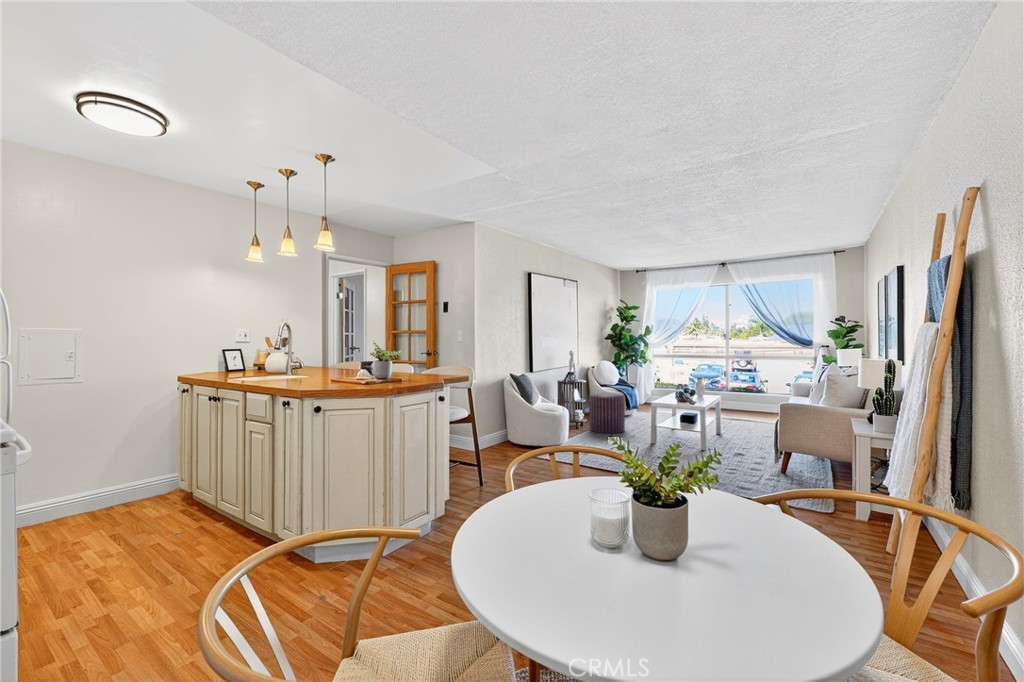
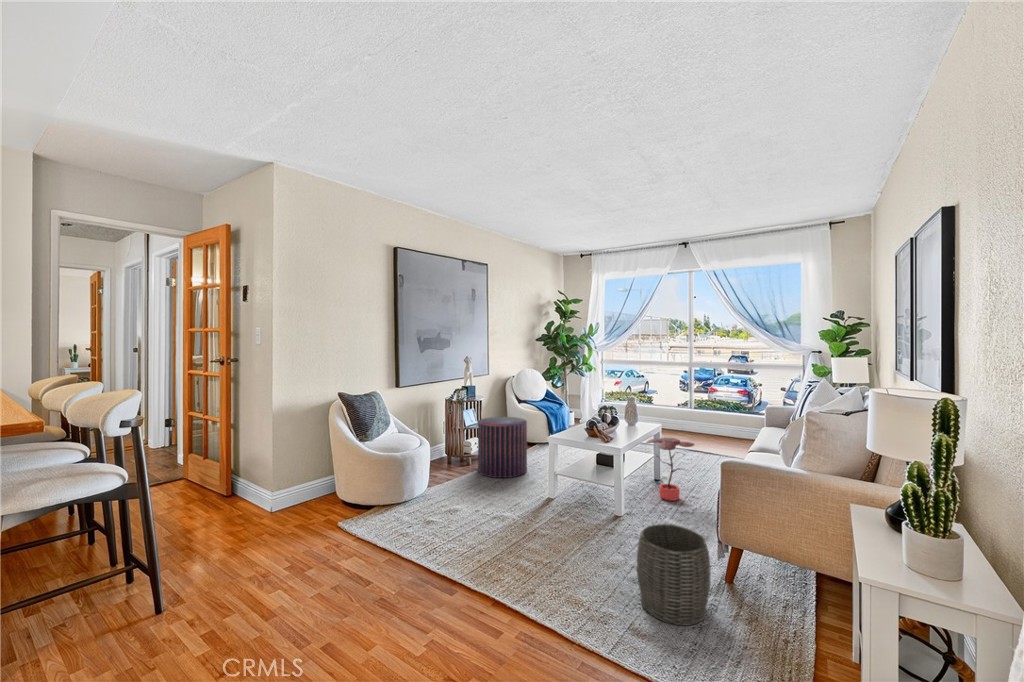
potted plant: none [715,402,749,443] -> present [646,437,694,501]
woven basket: none [735,439,777,485] -> present [637,524,710,625]

